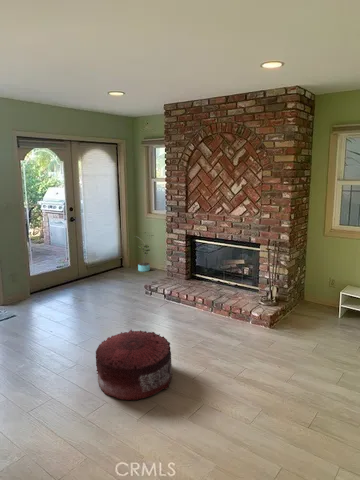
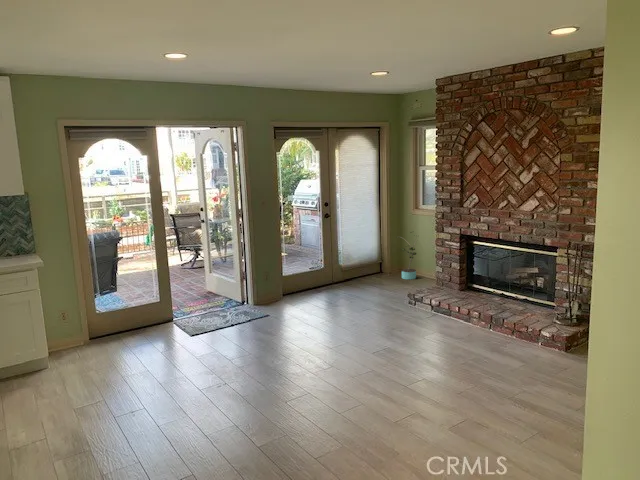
pouf: present [96,330,172,400] -> none [352,336,436,409]

